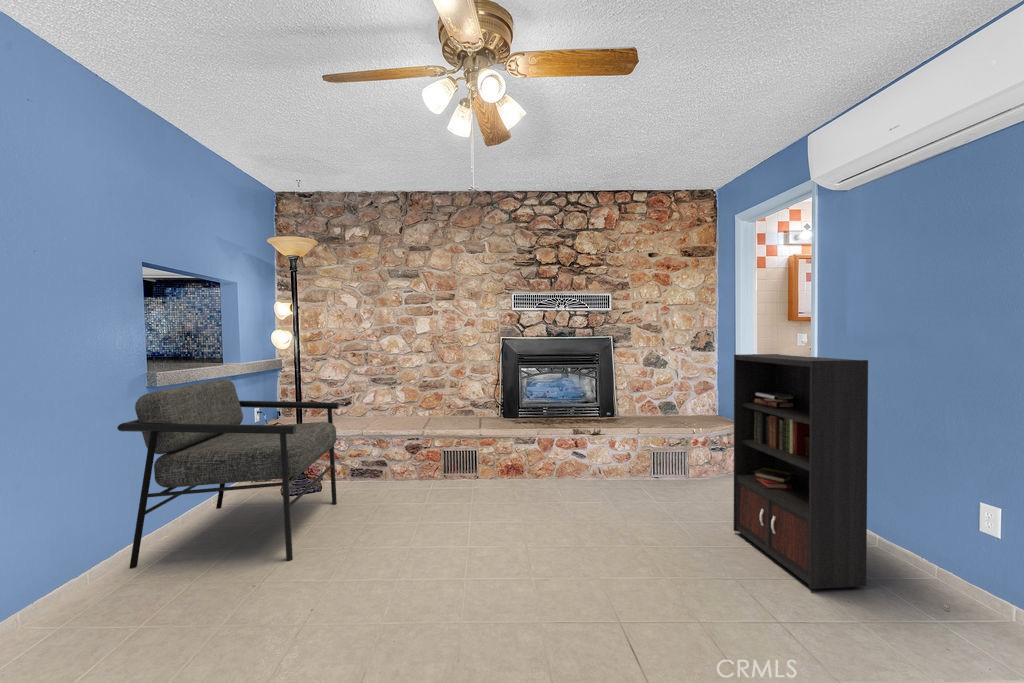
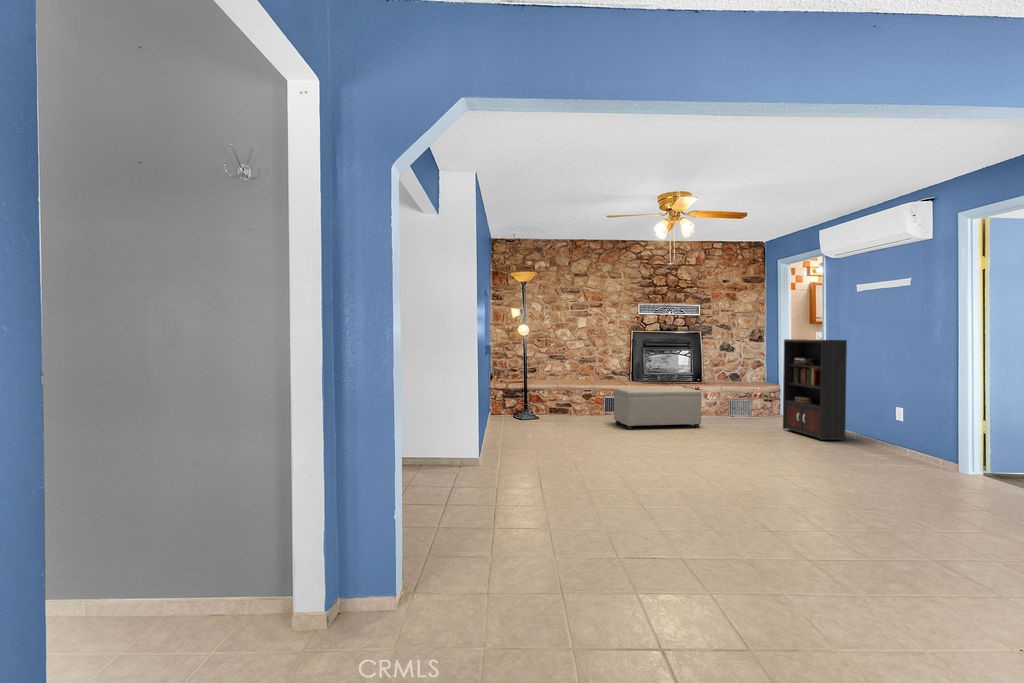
armchair: present [117,379,339,569] -> none [495,350,577,434]
ottoman: none [422,440,577,538] -> present [614,387,701,430]

